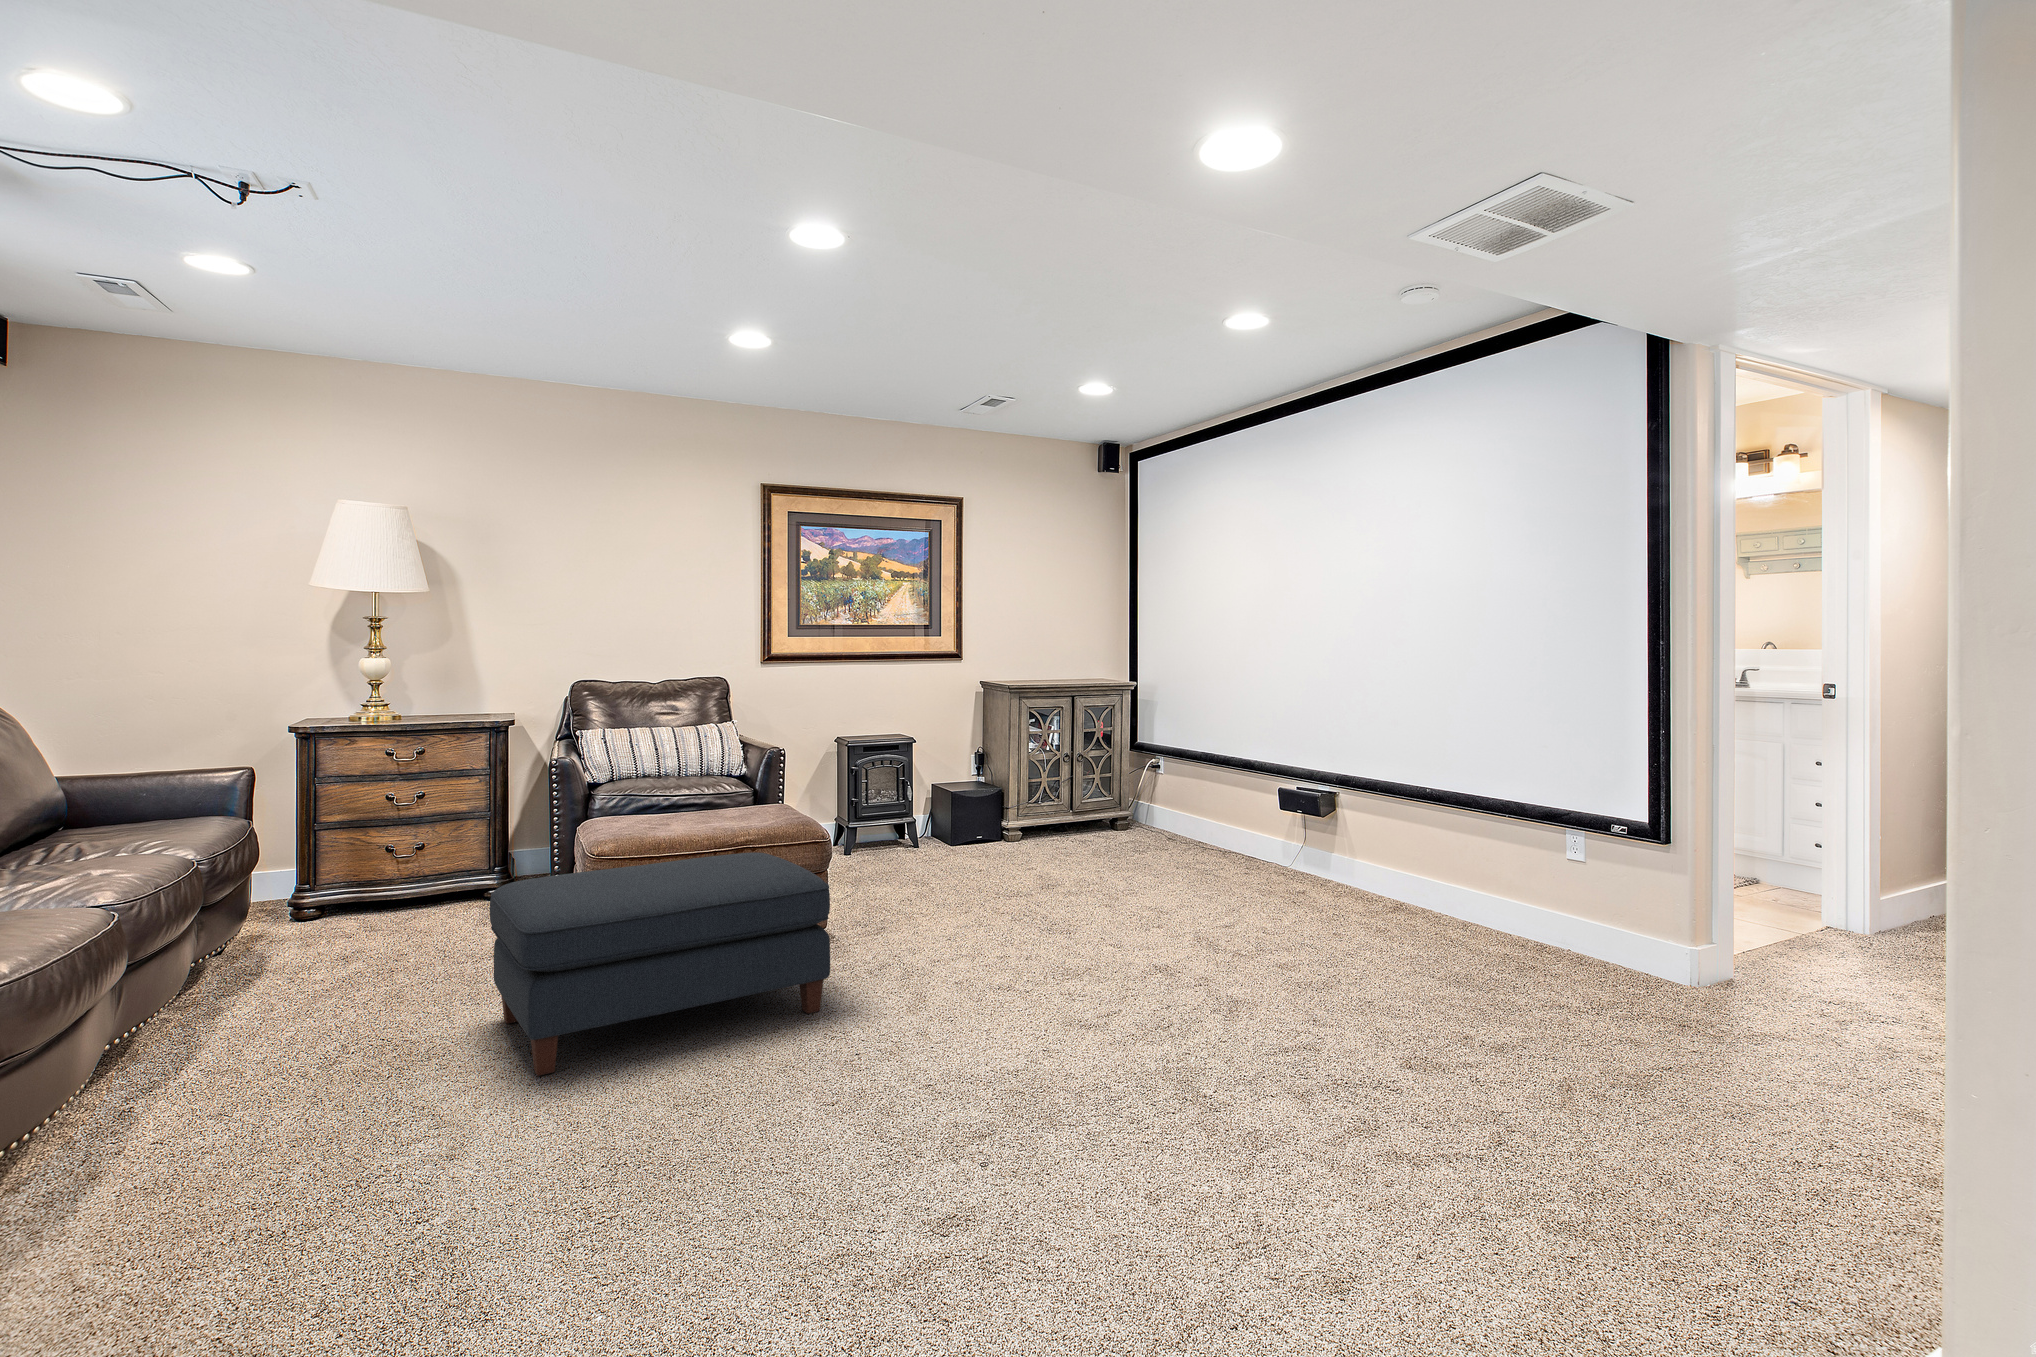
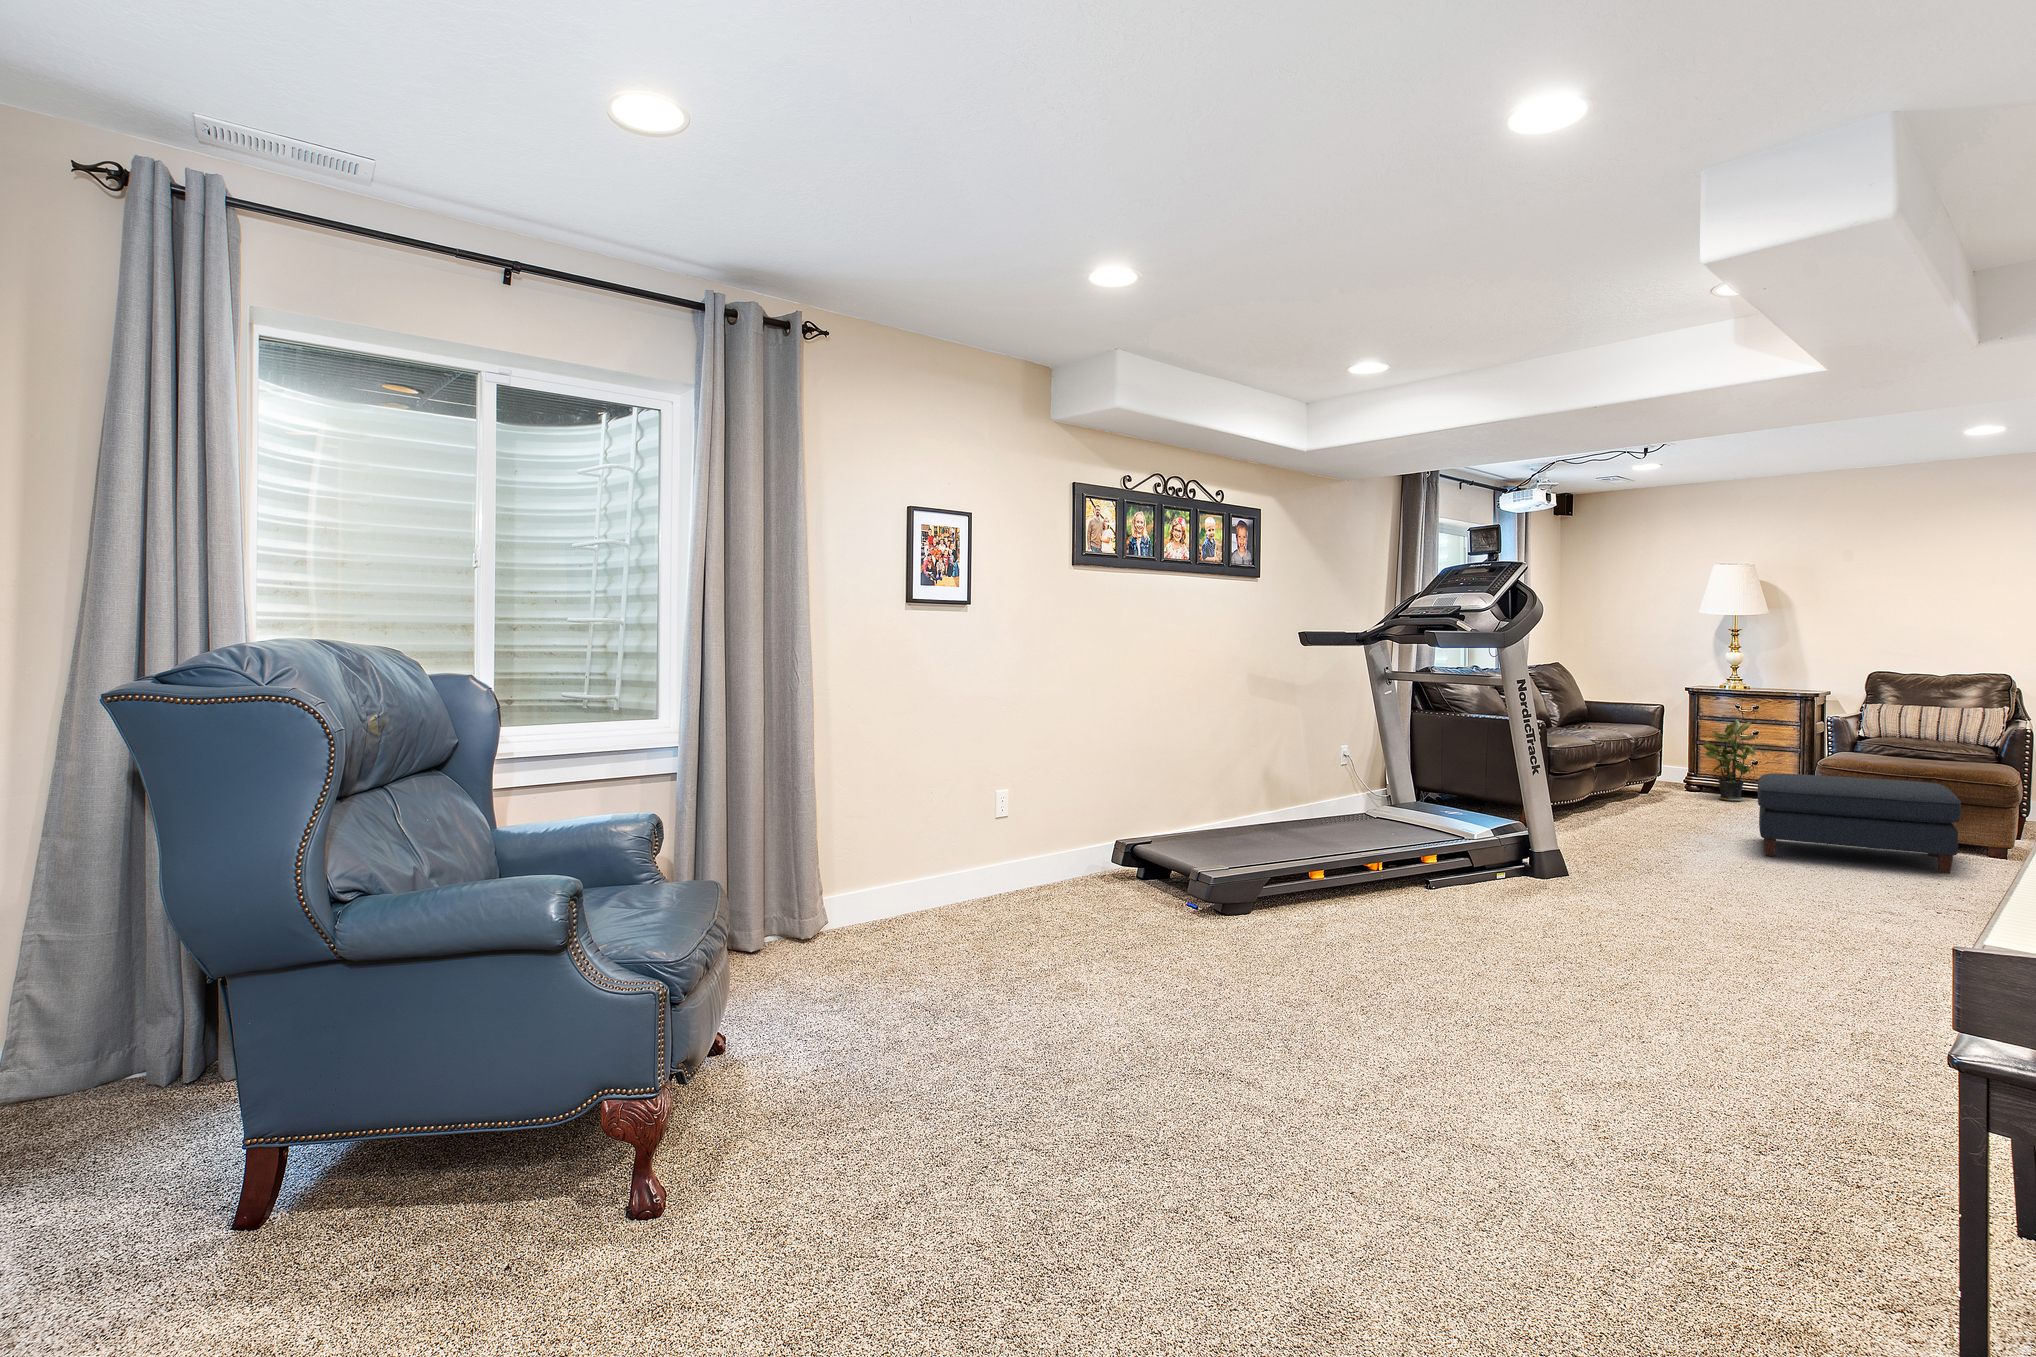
potted plant: none [331,775,429,930] -> present [1703,720,1757,801]

